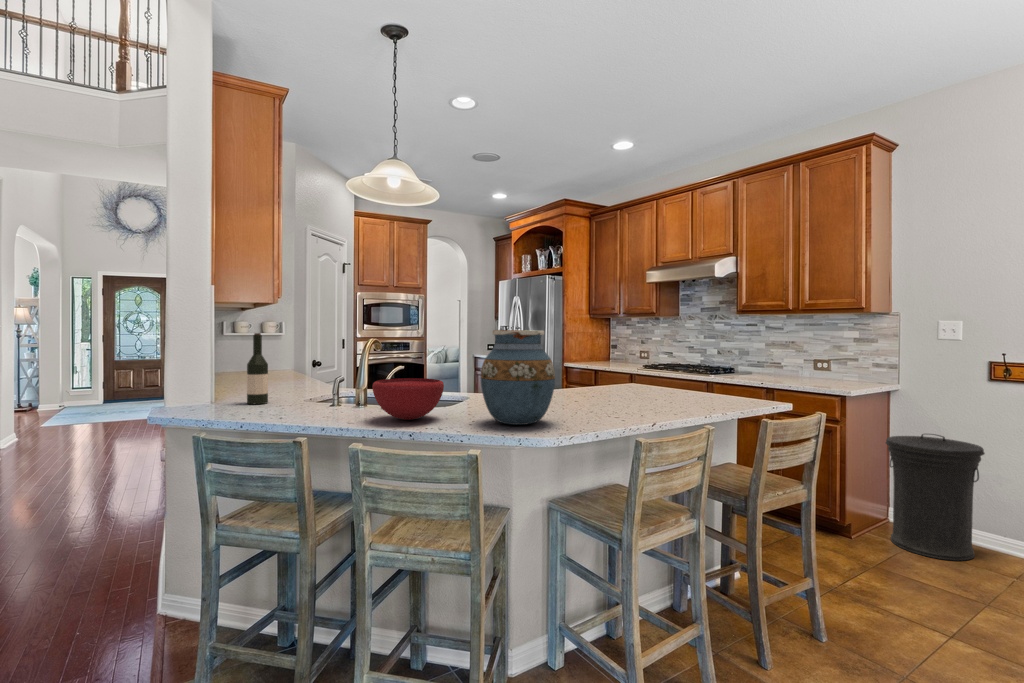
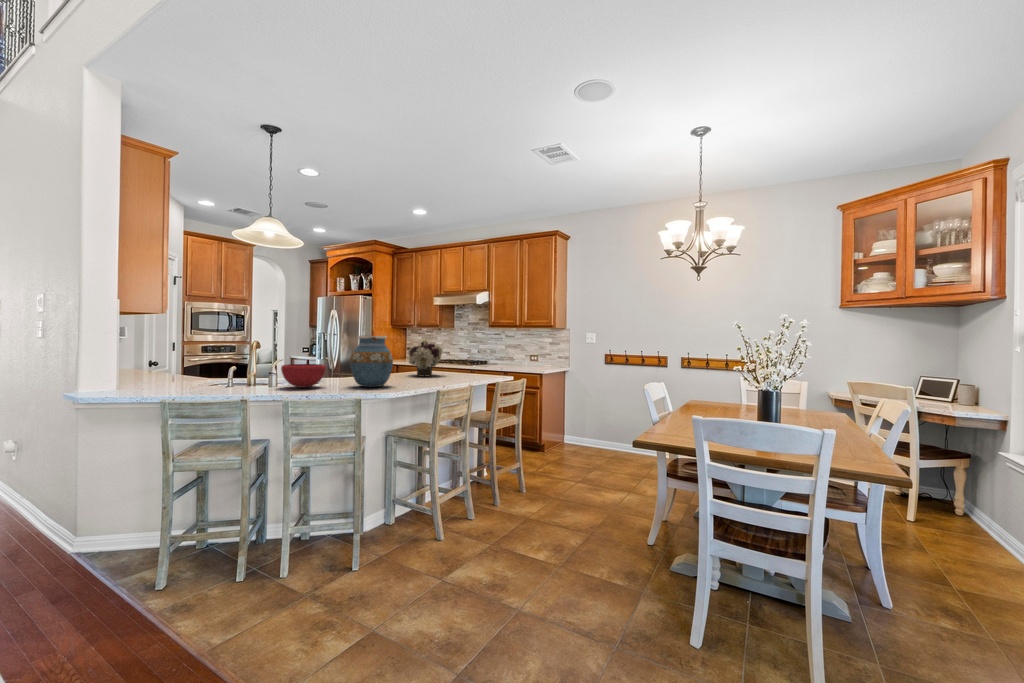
flower arrangement: none [596,332,656,399] -> present [409,338,443,376]
wine bottle: present [247,333,268,404] -> none [166,336,183,385]
trash can: present [886,434,985,561] -> none [562,393,604,457]

